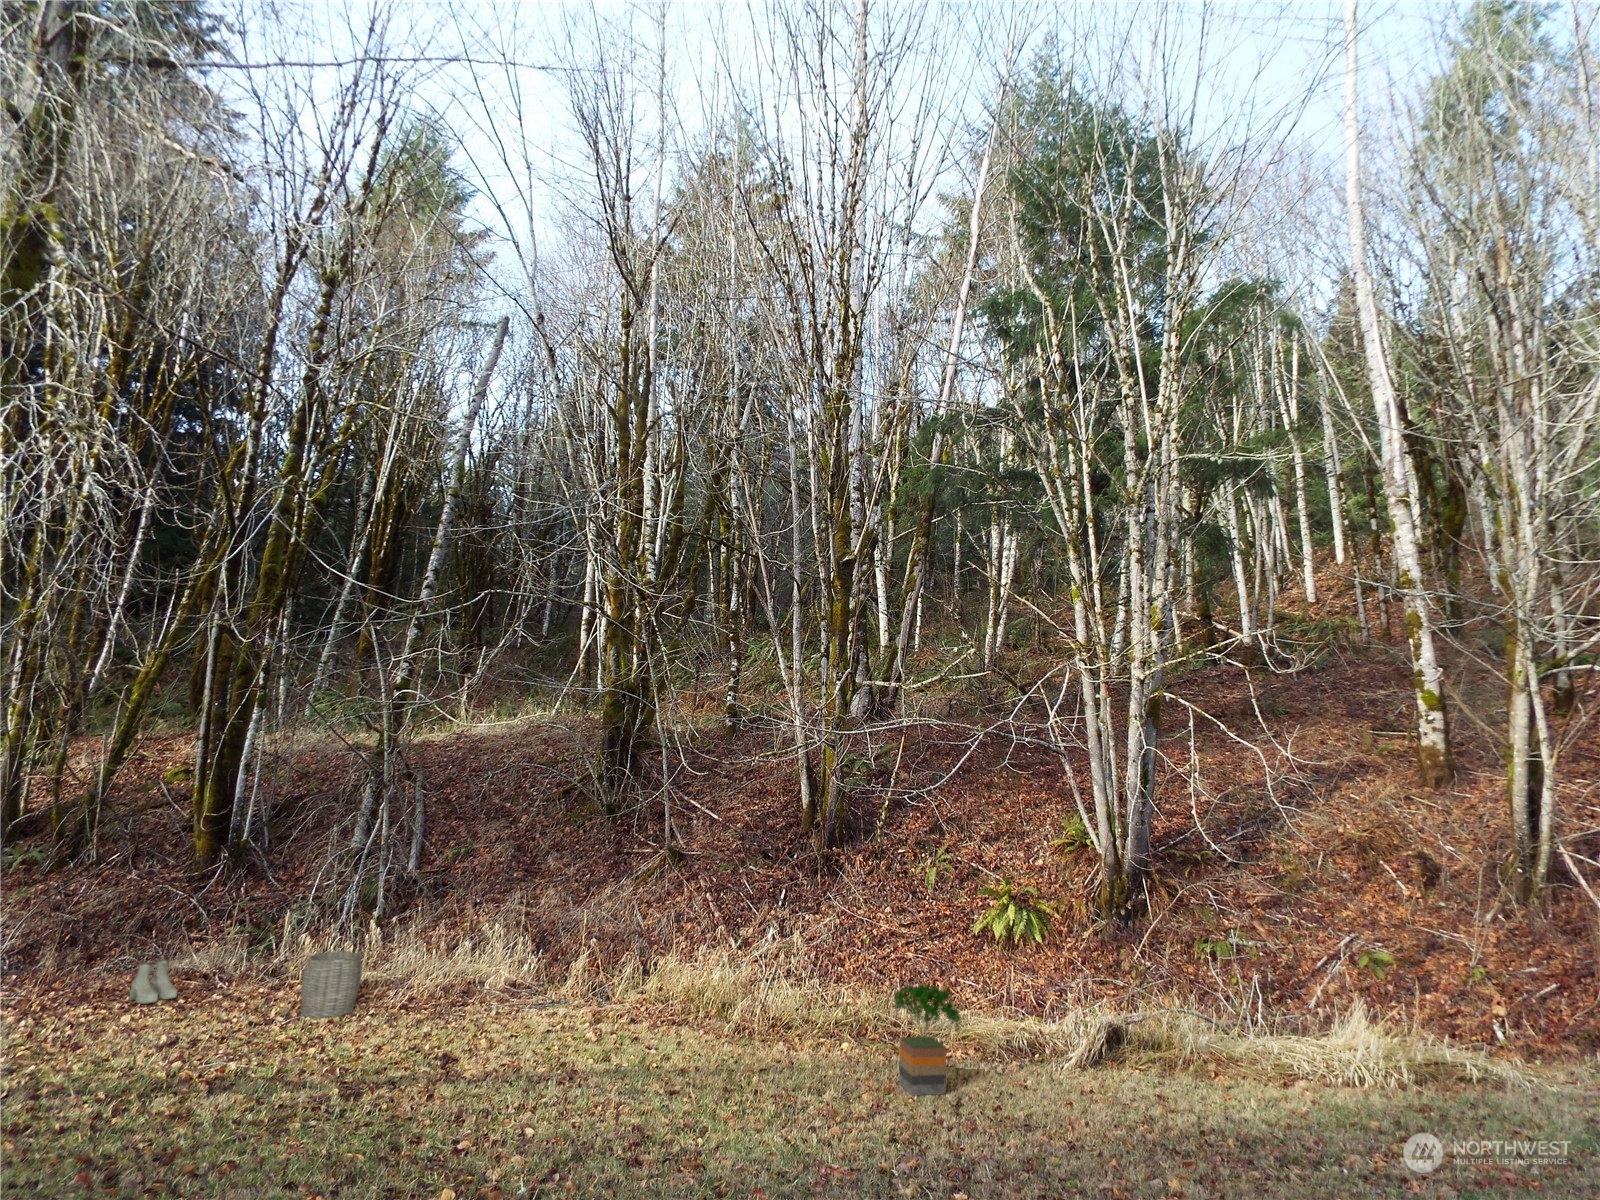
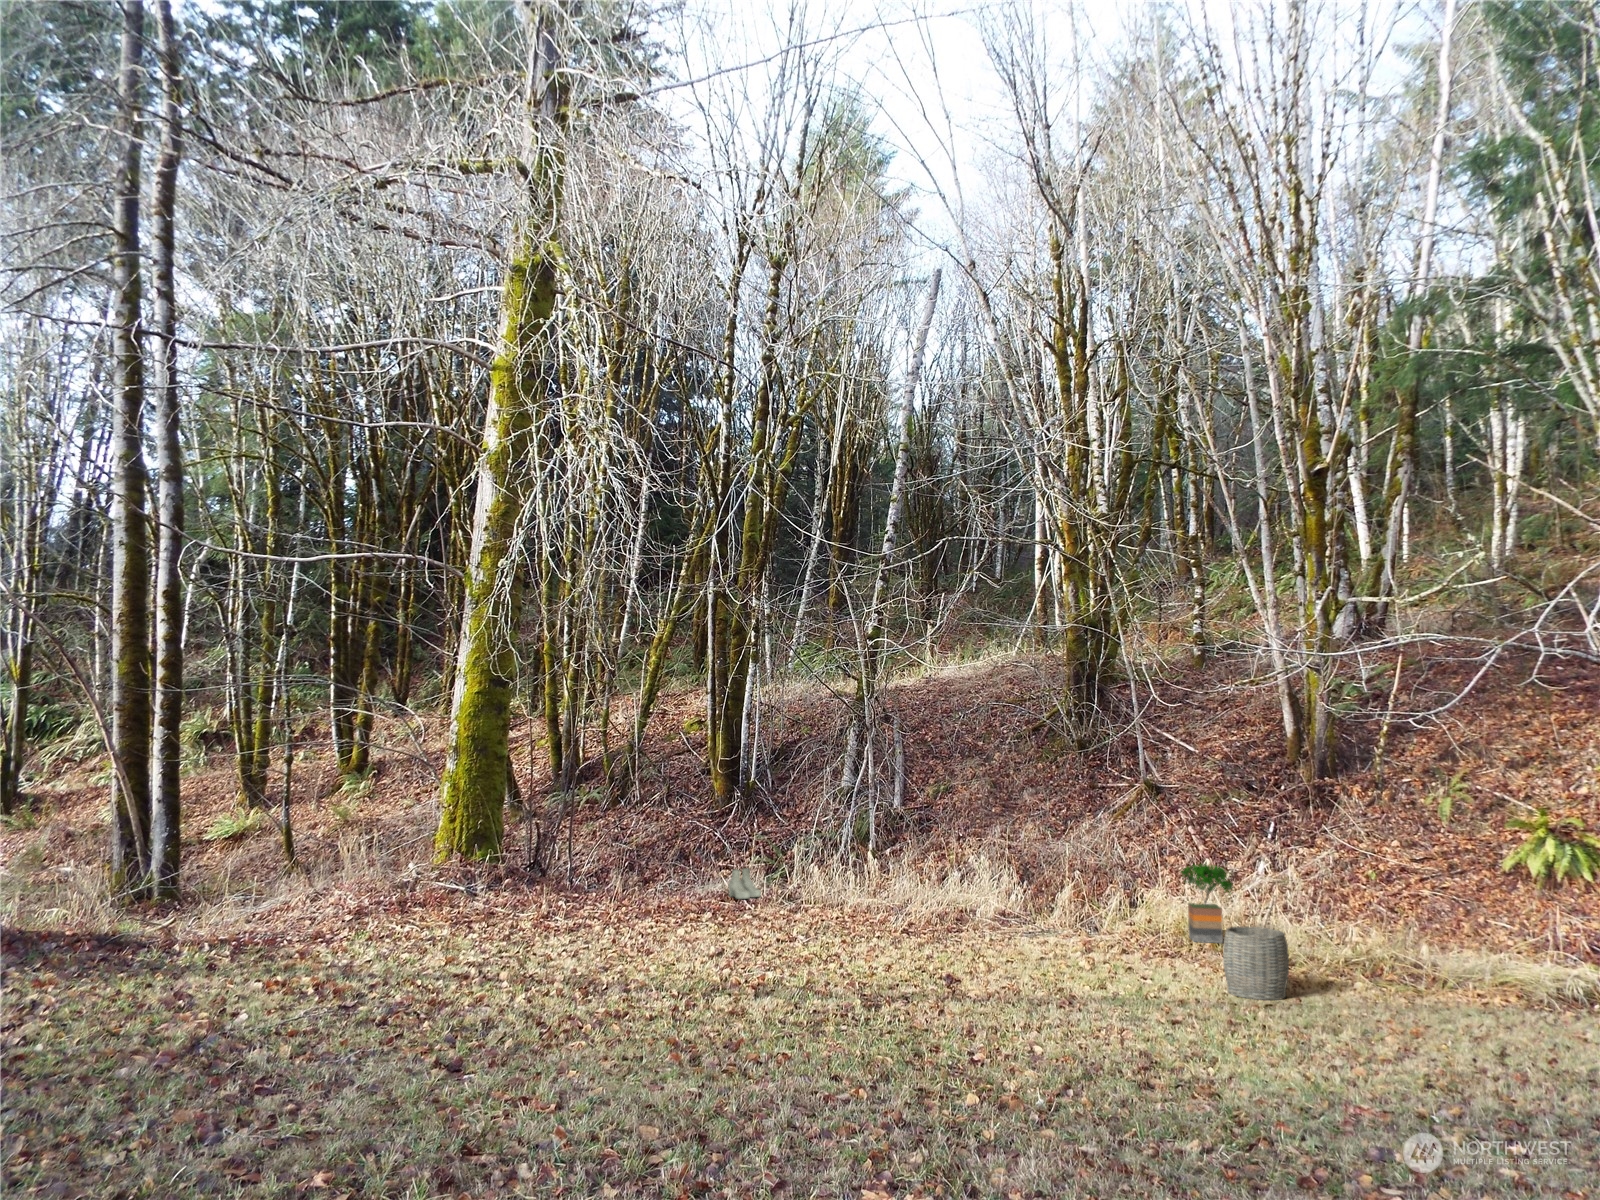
woven basket: present [301,952,362,1018] -> present [1223,926,1289,1000]
potted tree: present [893,985,962,1095] -> present [1180,864,1234,943]

